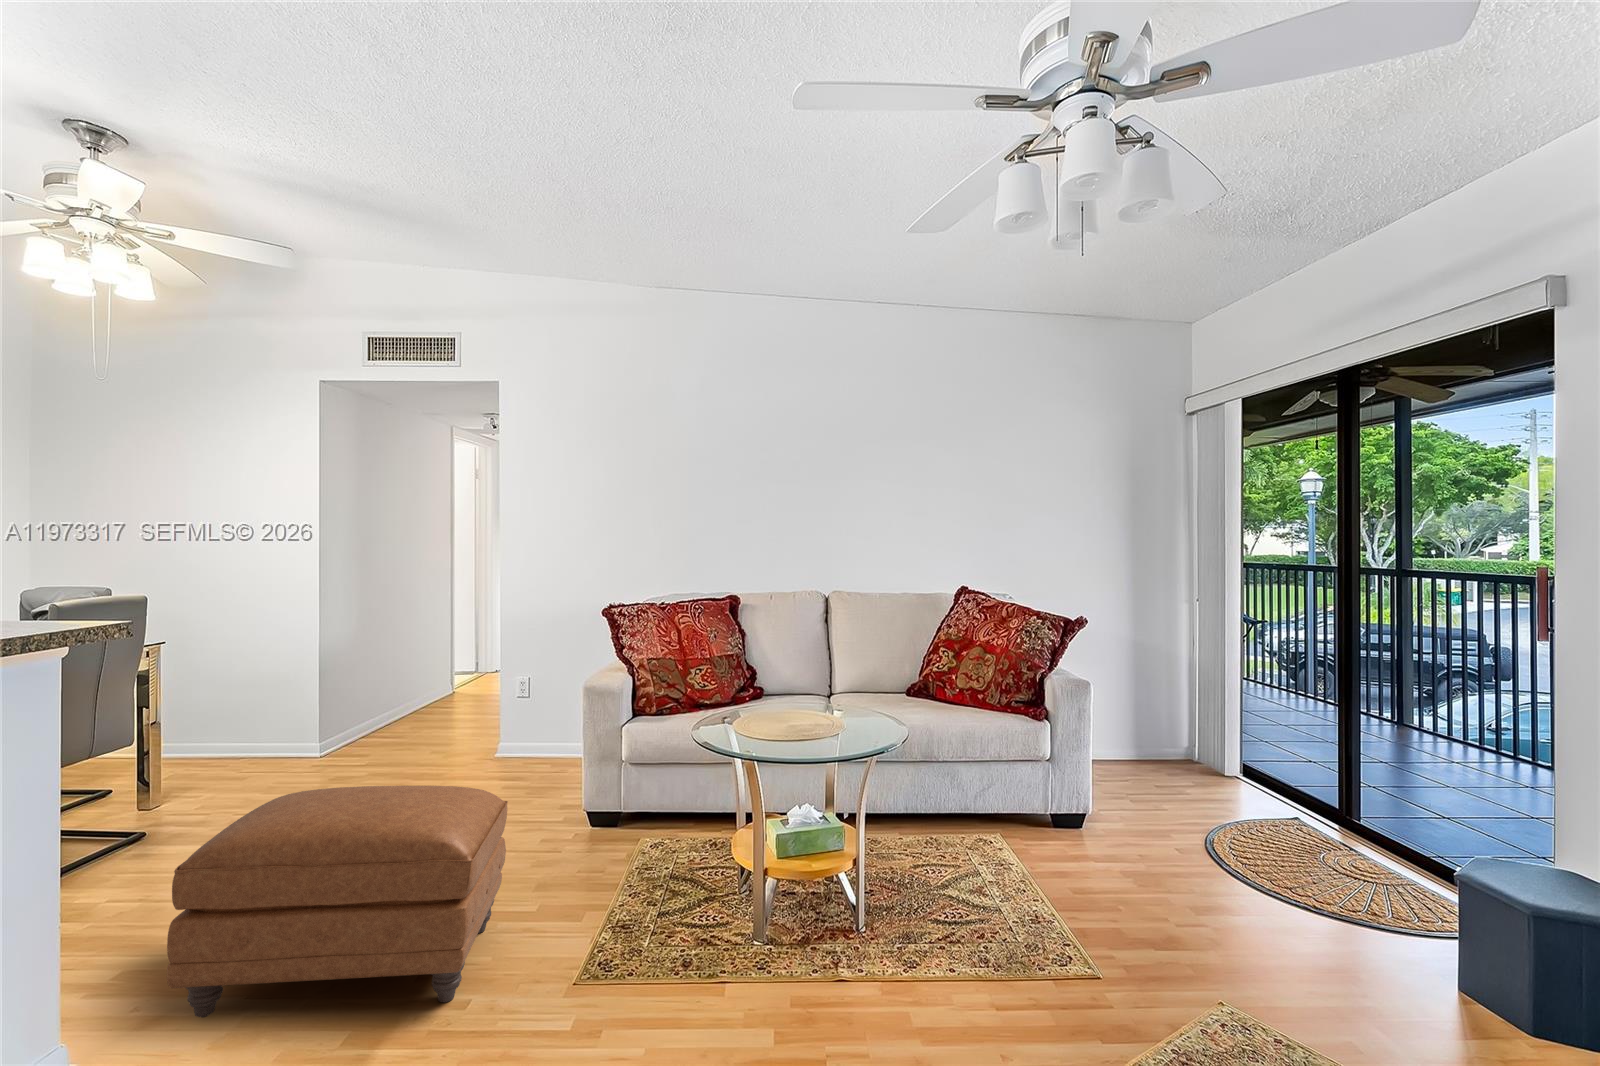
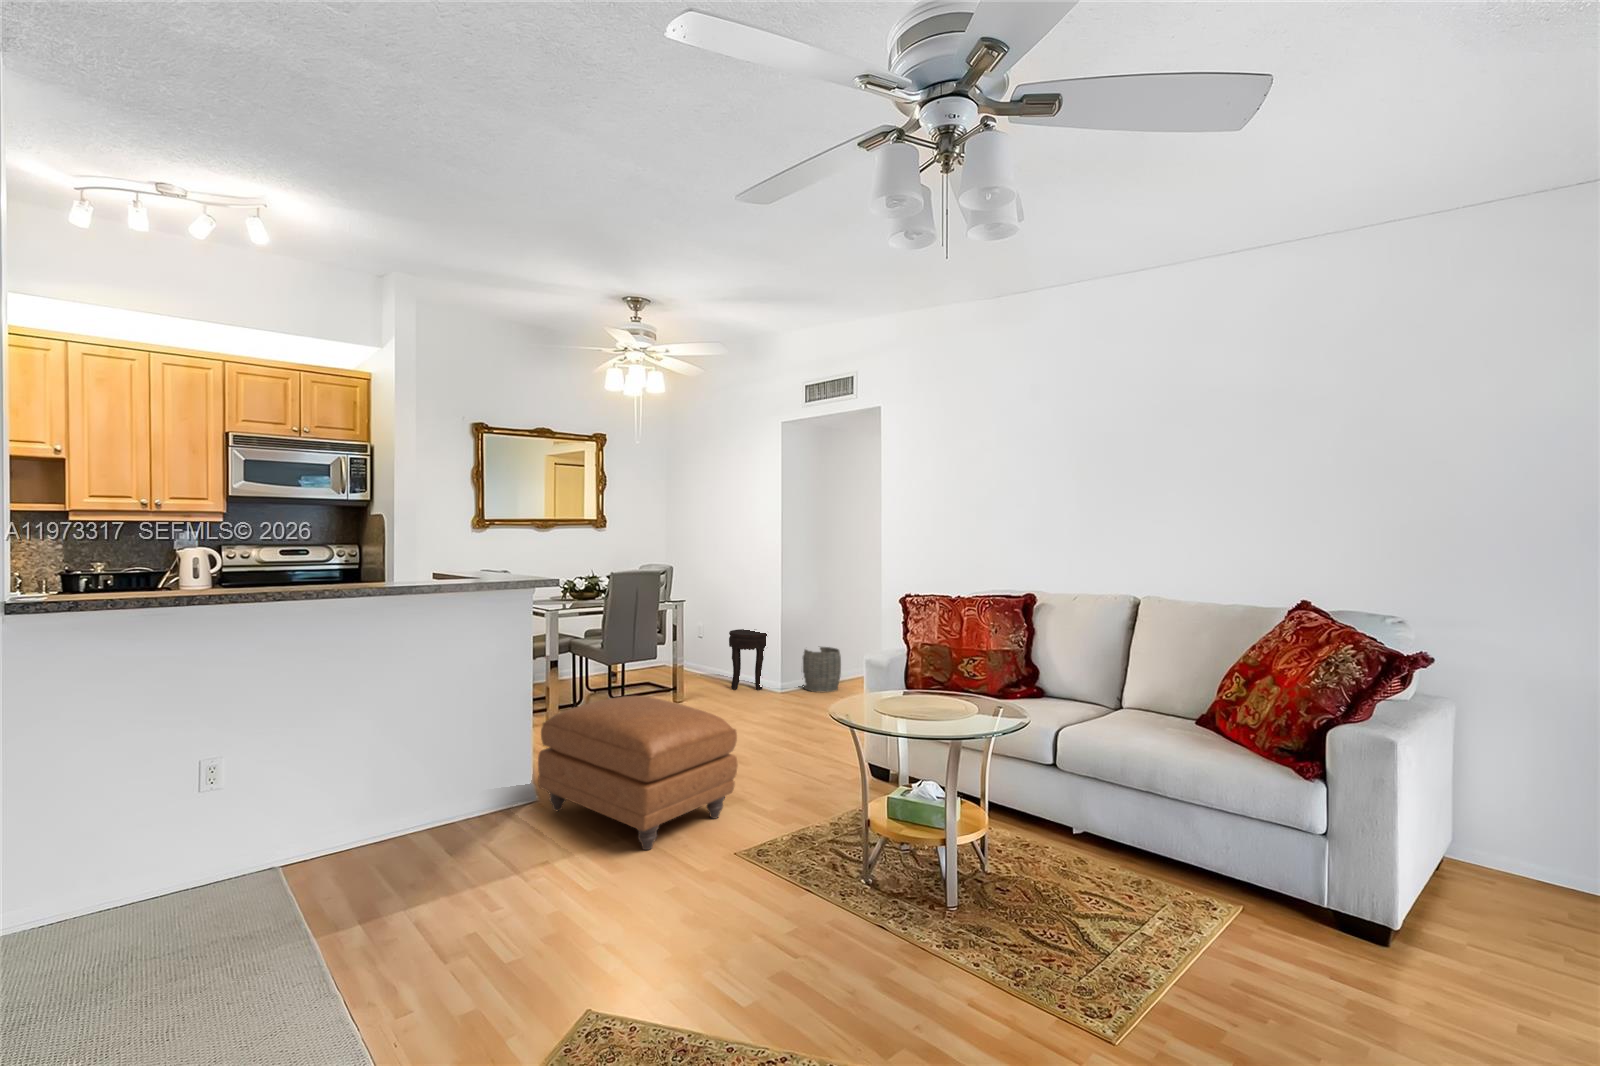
side table: none [215,677,288,775] -> present [729,629,767,690]
woven basket: none [342,689,403,754] -> present [803,647,841,692]

